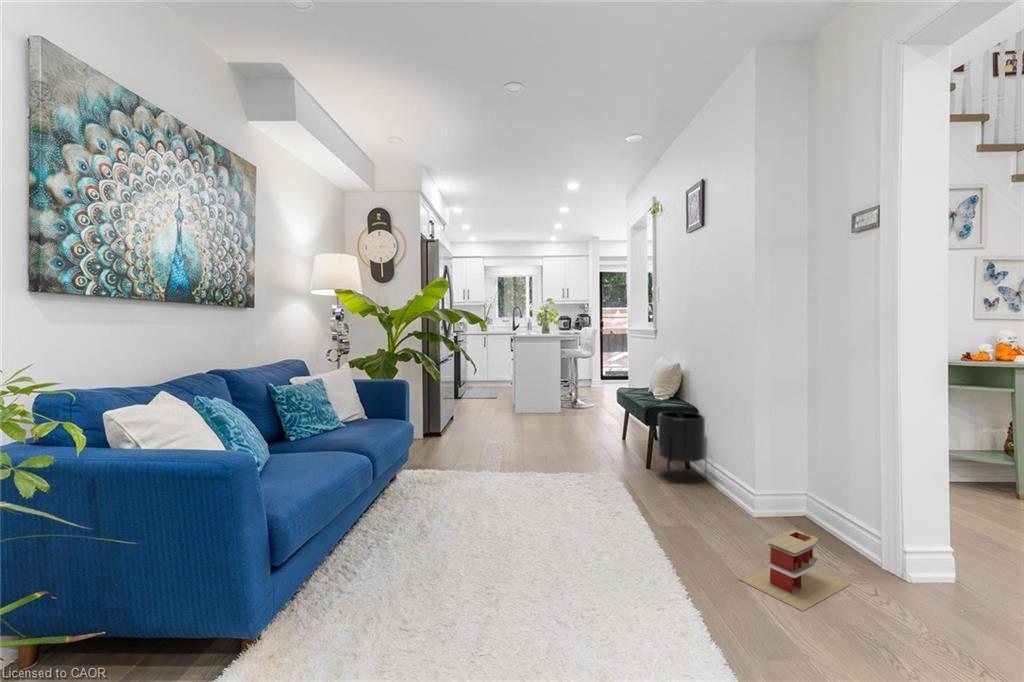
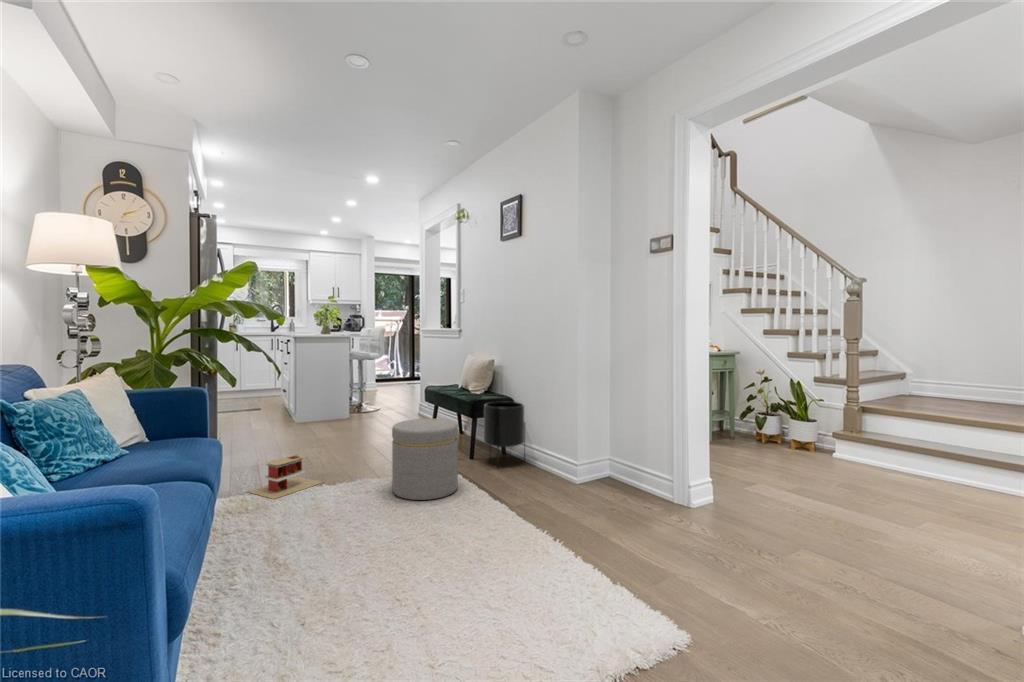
ottoman: none [551,422,615,503] -> present [392,419,458,500]
toy house: present [739,530,850,611] -> present [249,455,322,499]

